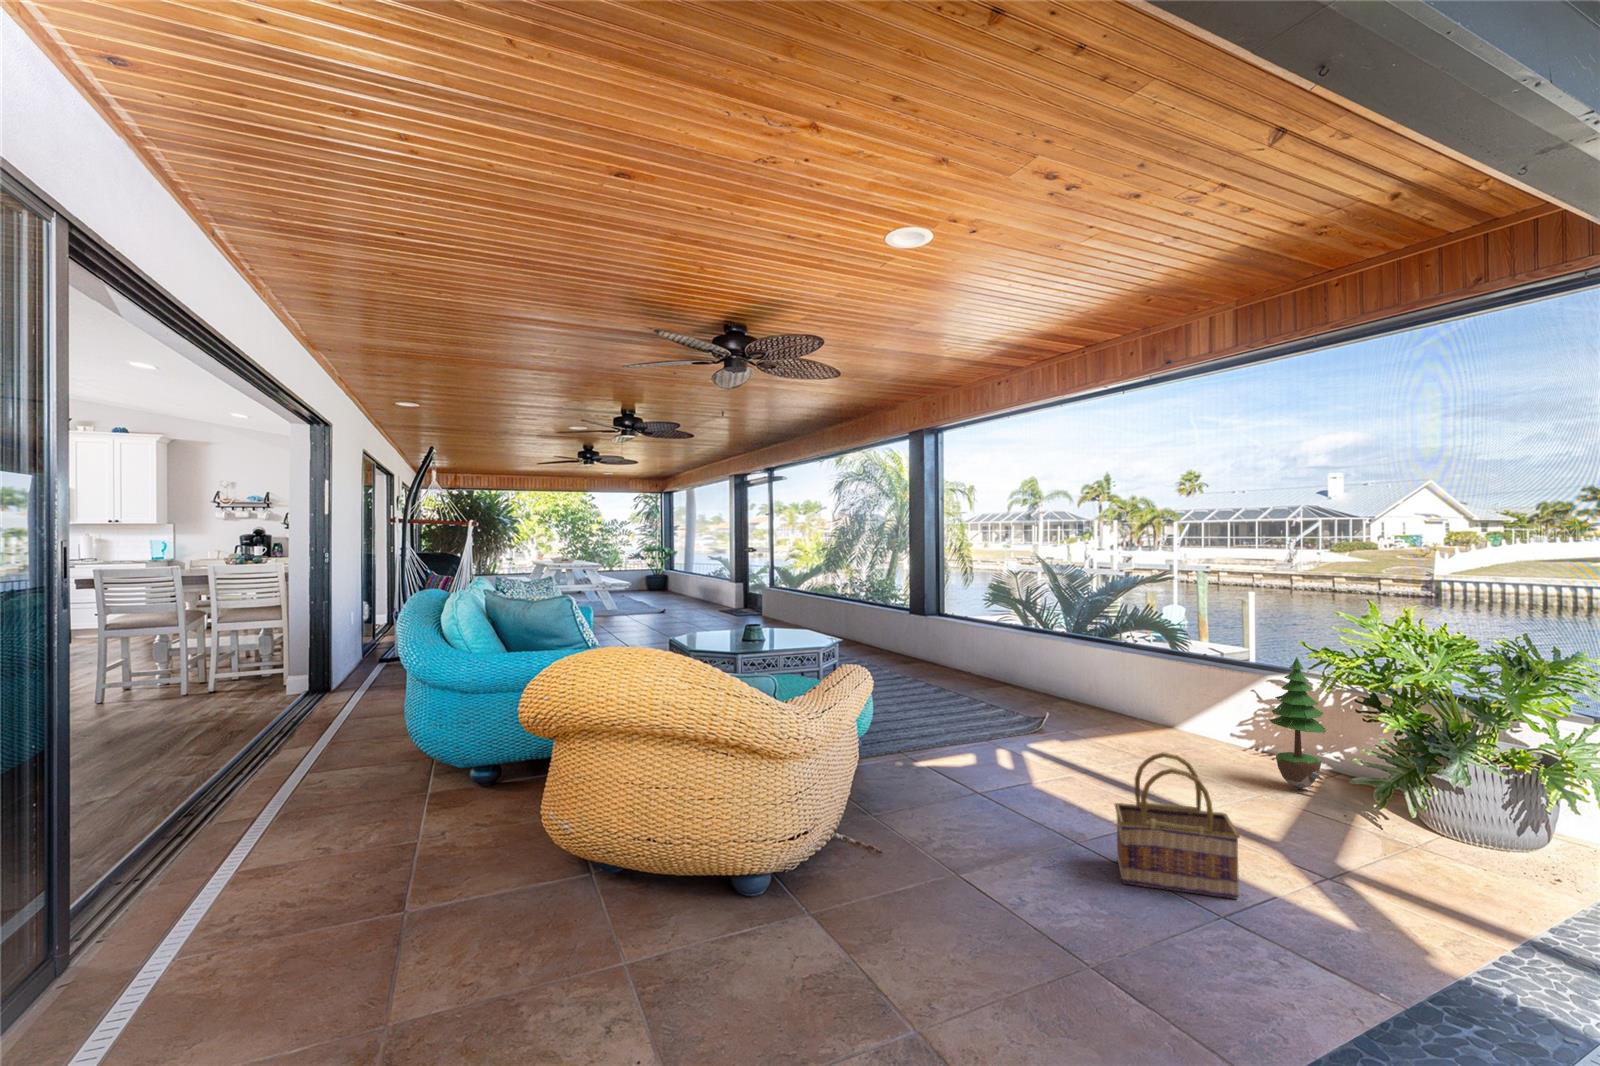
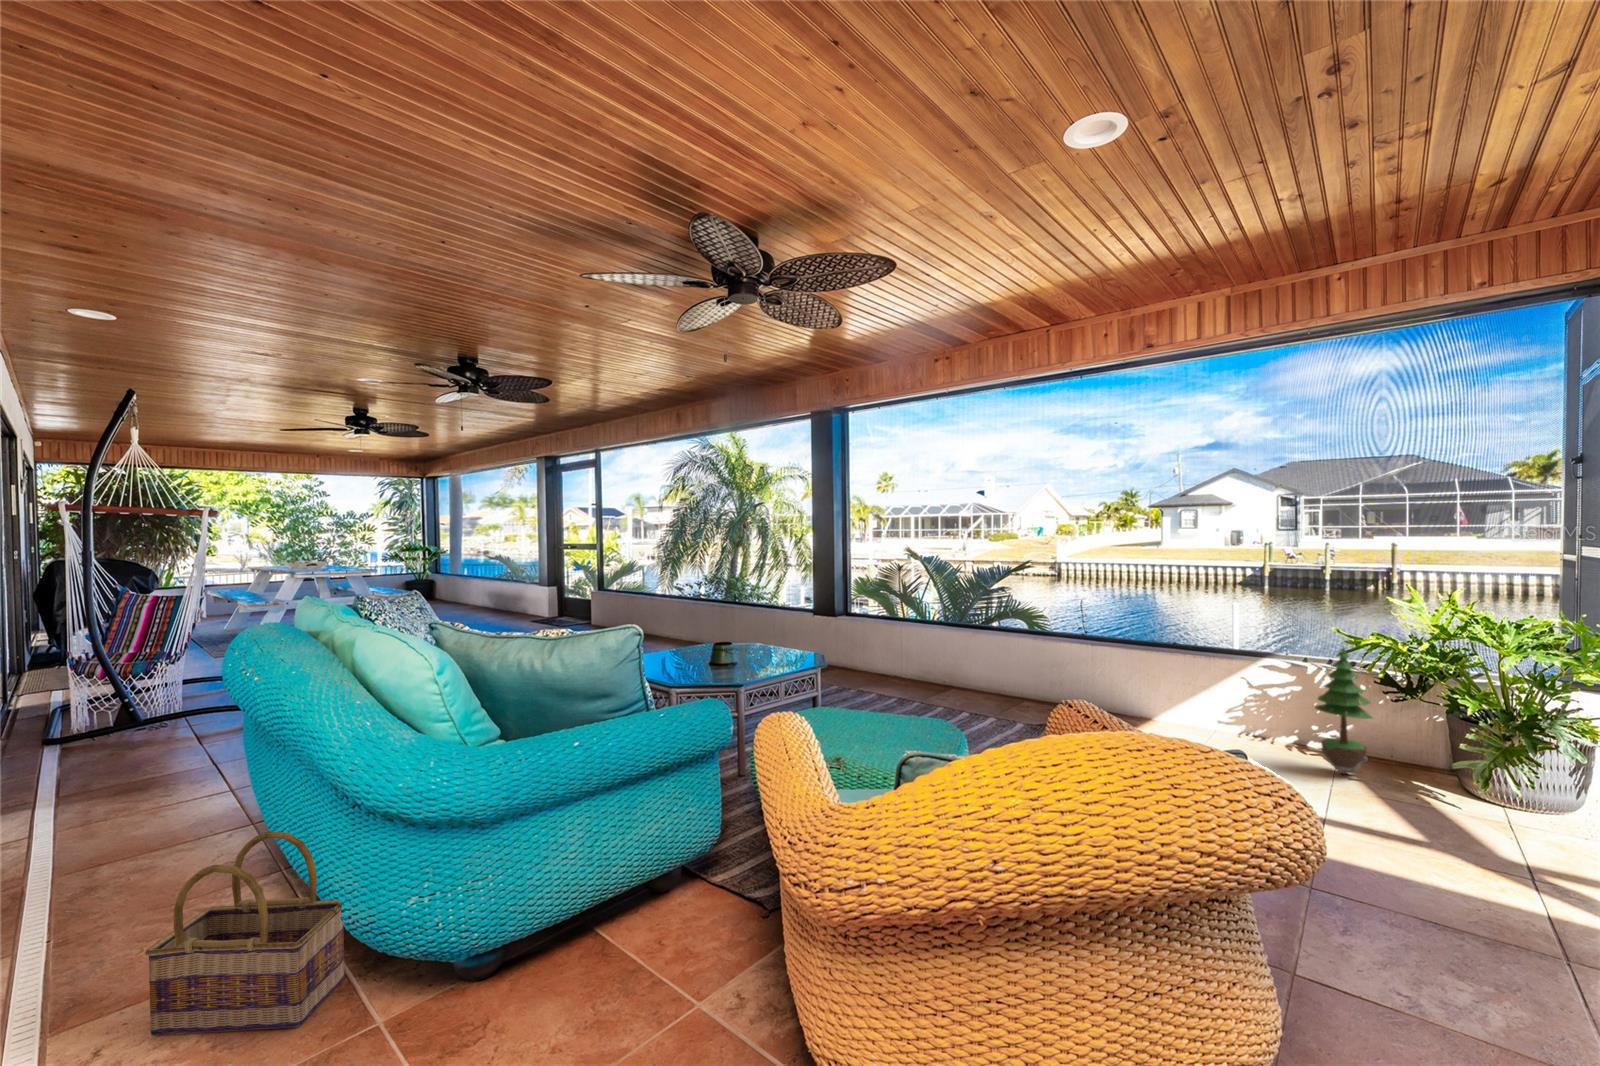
basket: present [1115,753,1240,898] -> present [145,831,345,1035]

